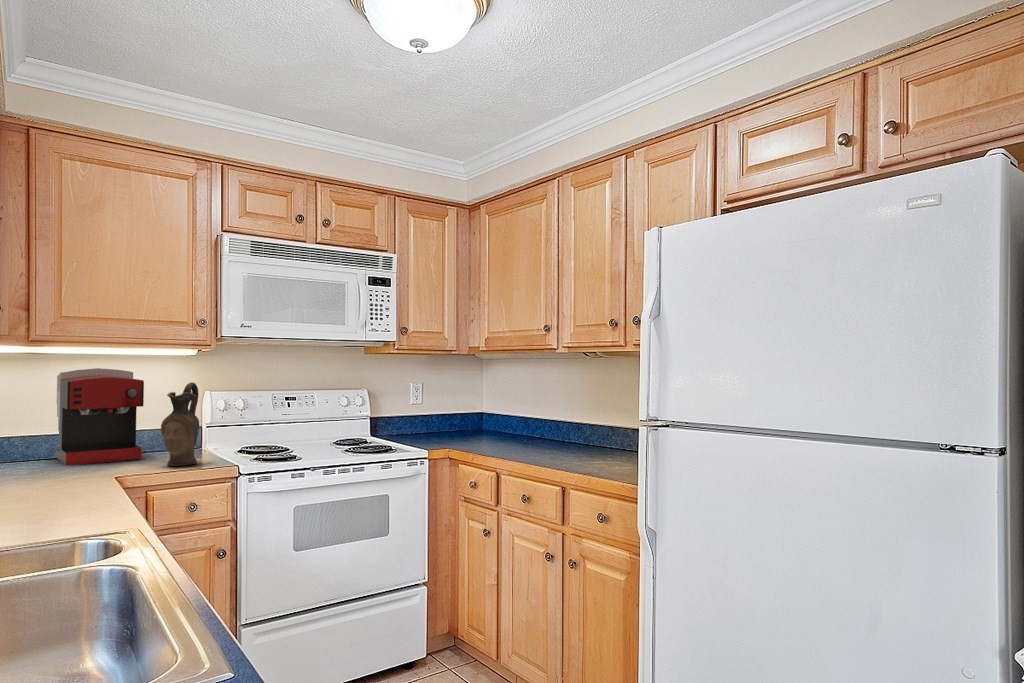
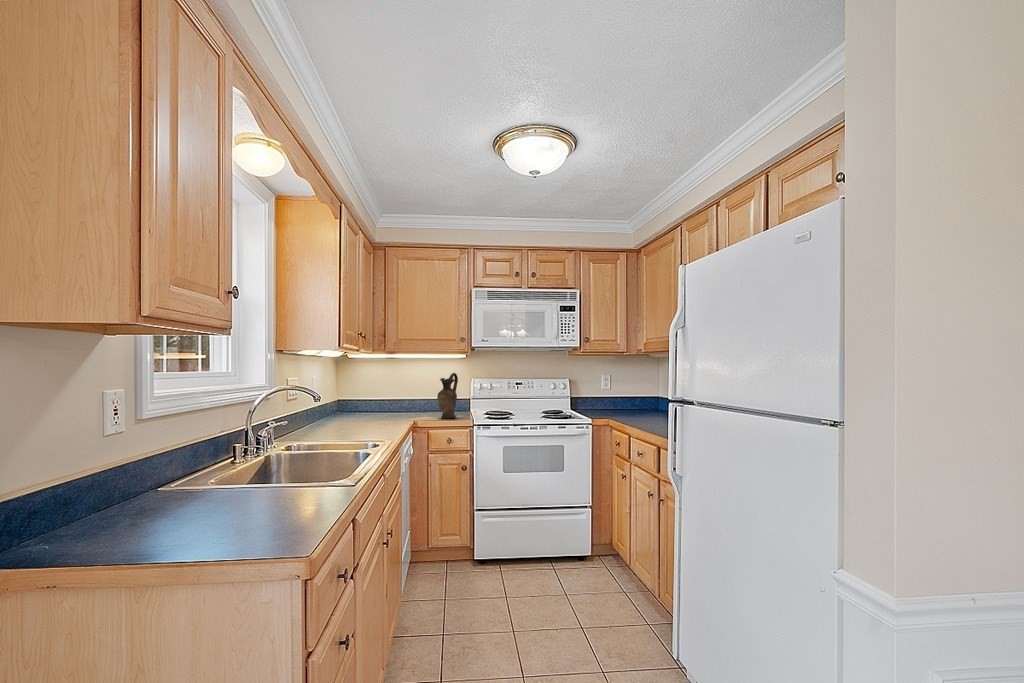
coffee maker: present [55,368,144,465] -> none [399,365,435,415]

